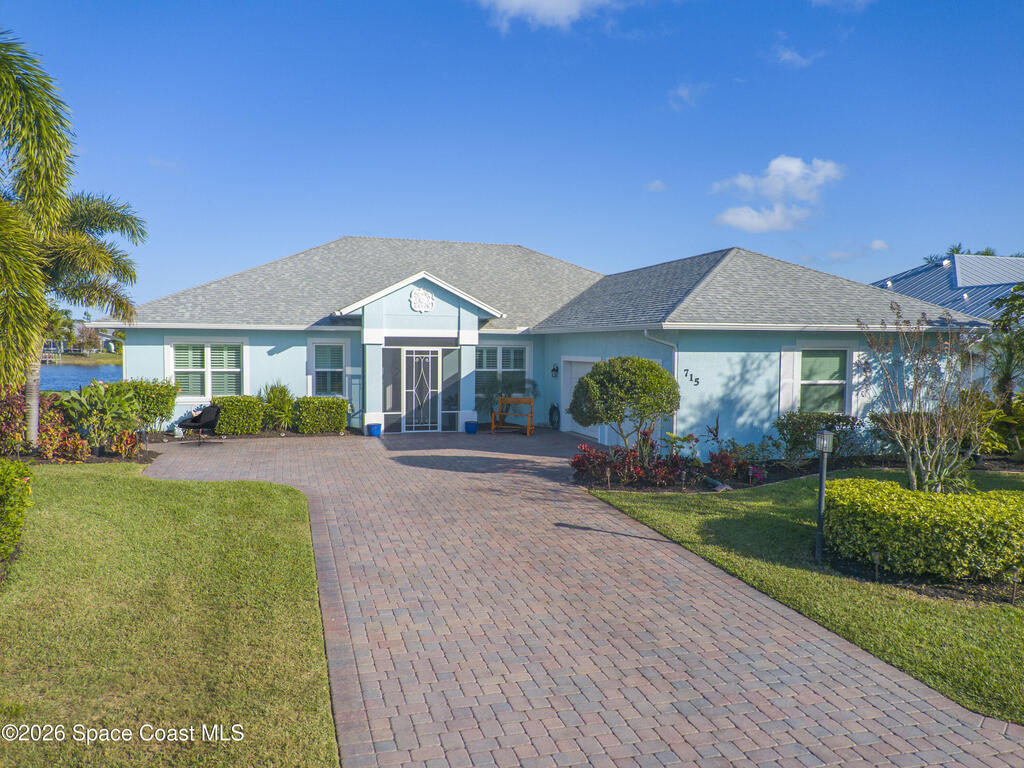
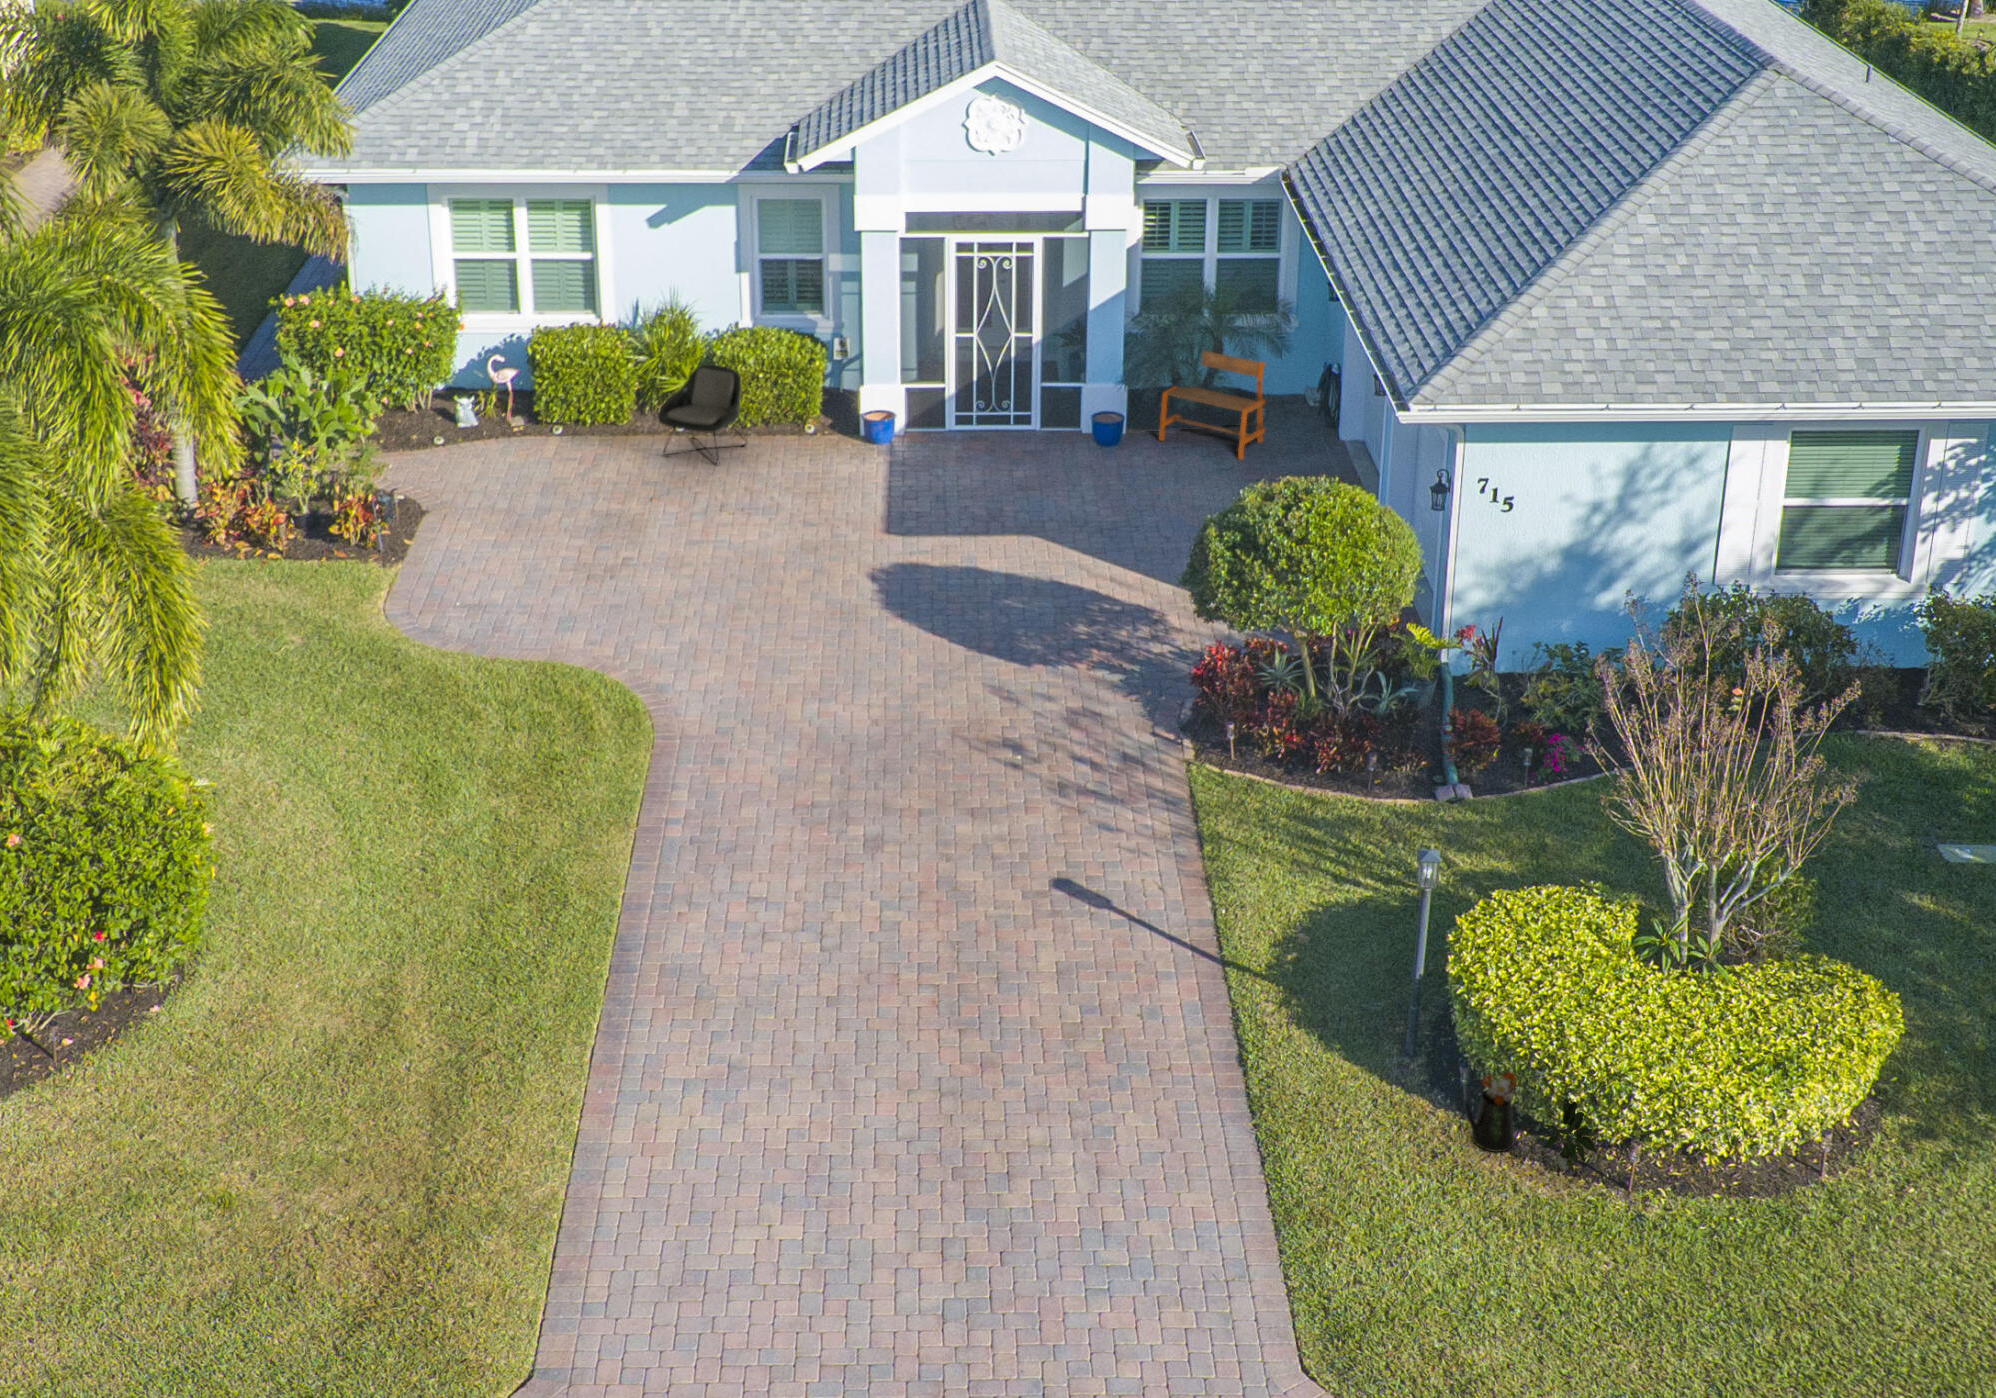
lounge chair: present [178,406,223,446] -> present [658,365,746,465]
watering can: none [907,537,941,593] -> present [1464,1073,1524,1152]
potted plant: none [970,544,1009,596] -> present [1542,1099,1597,1171]

